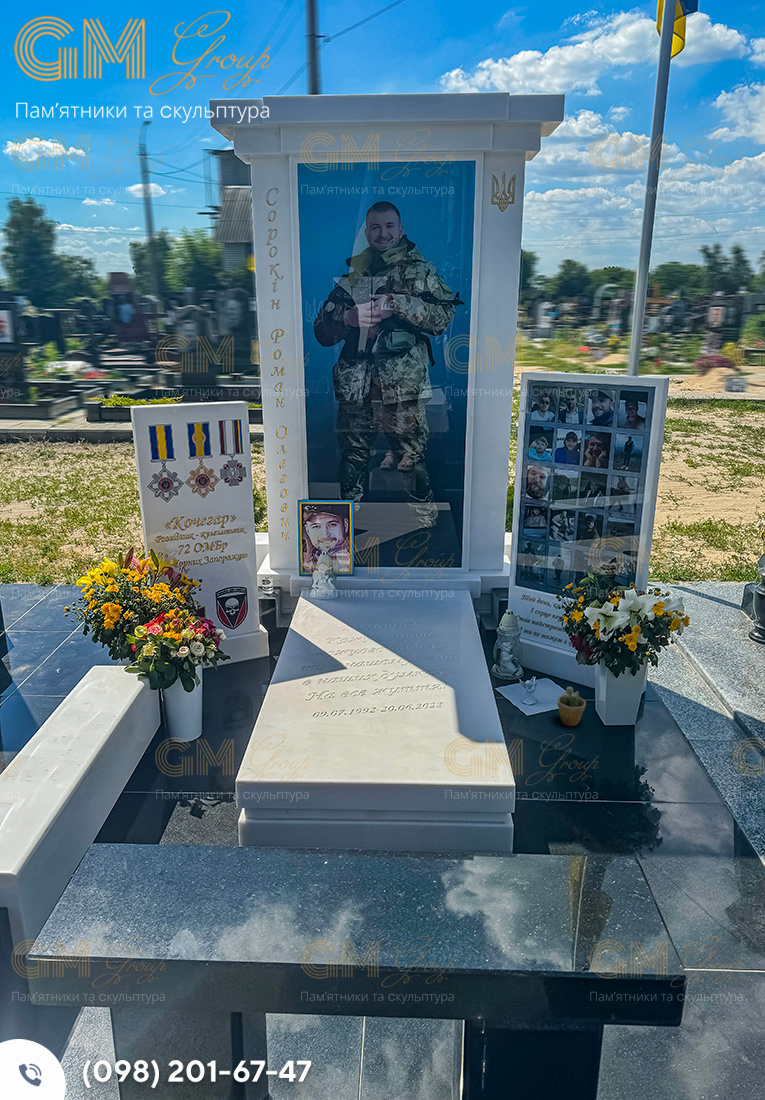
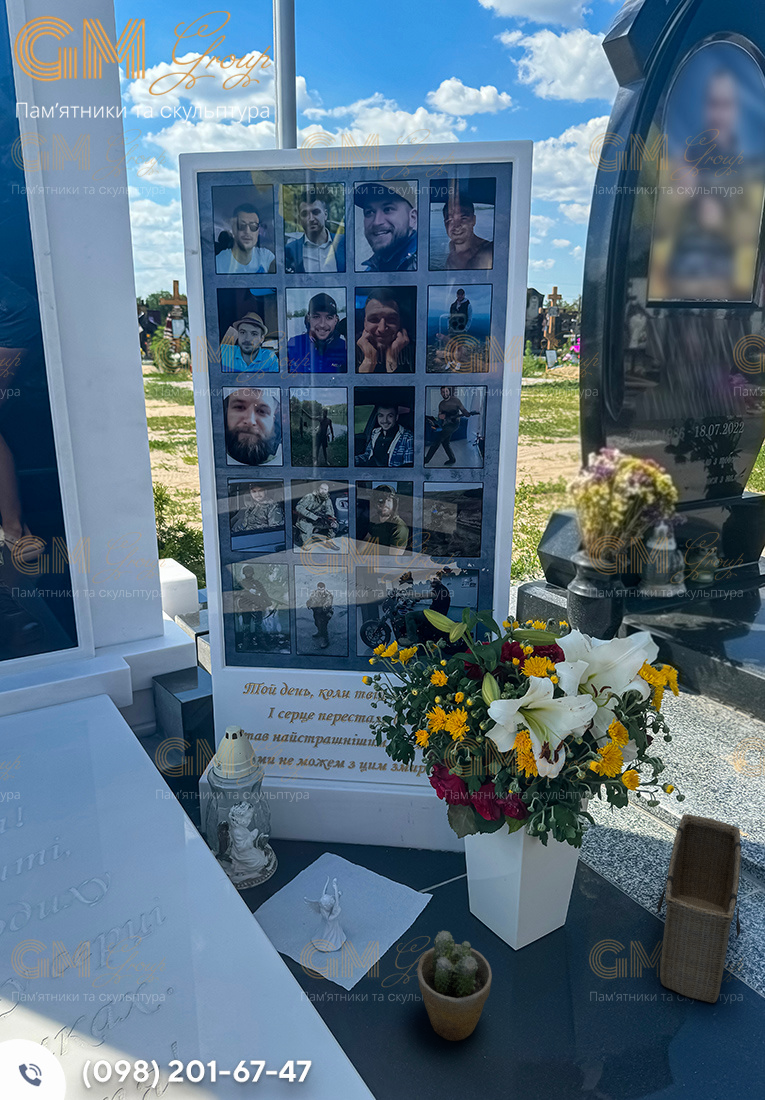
basket: none [661,681,723,744] -> present [657,814,742,1003]

